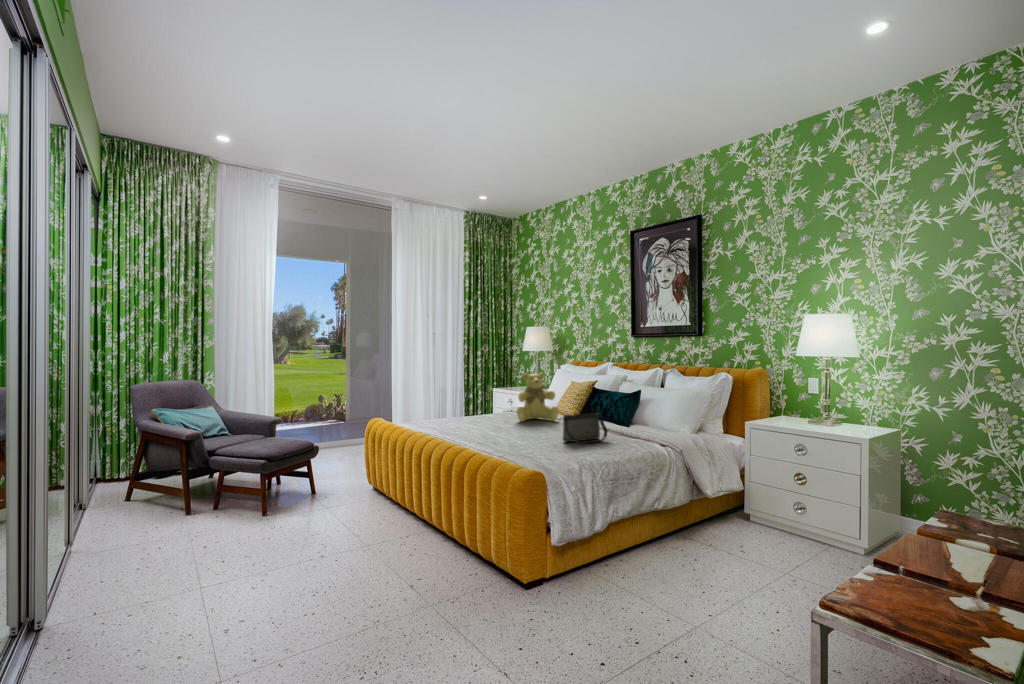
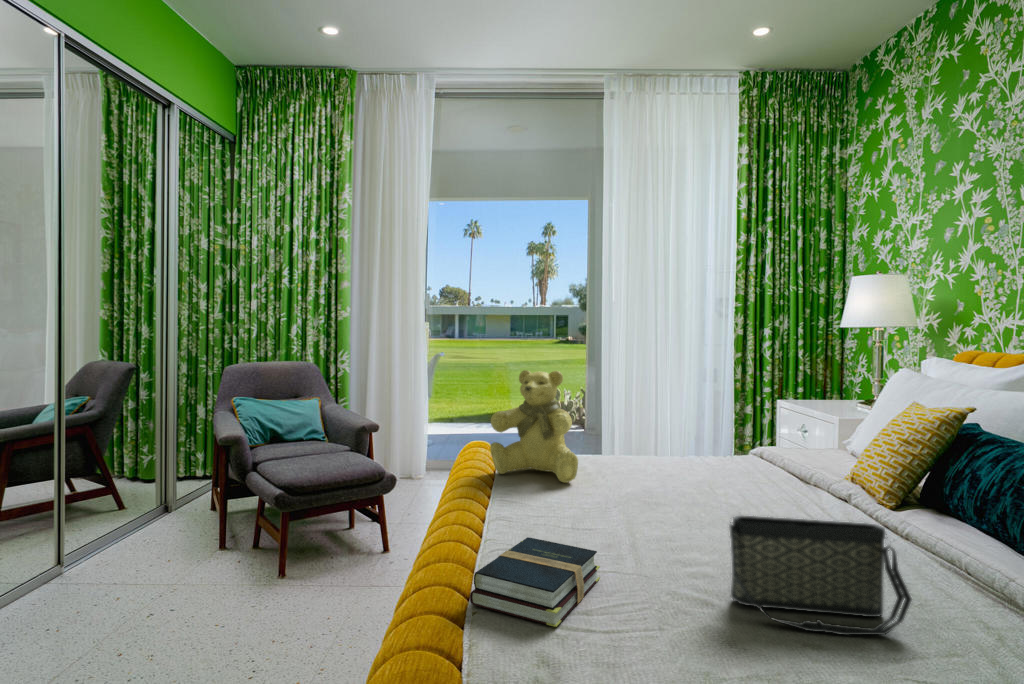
teddy bear: present [517,373,559,421] -> present [490,370,578,483]
hardback book: none [492,435,530,454] -> present [470,537,600,627]

